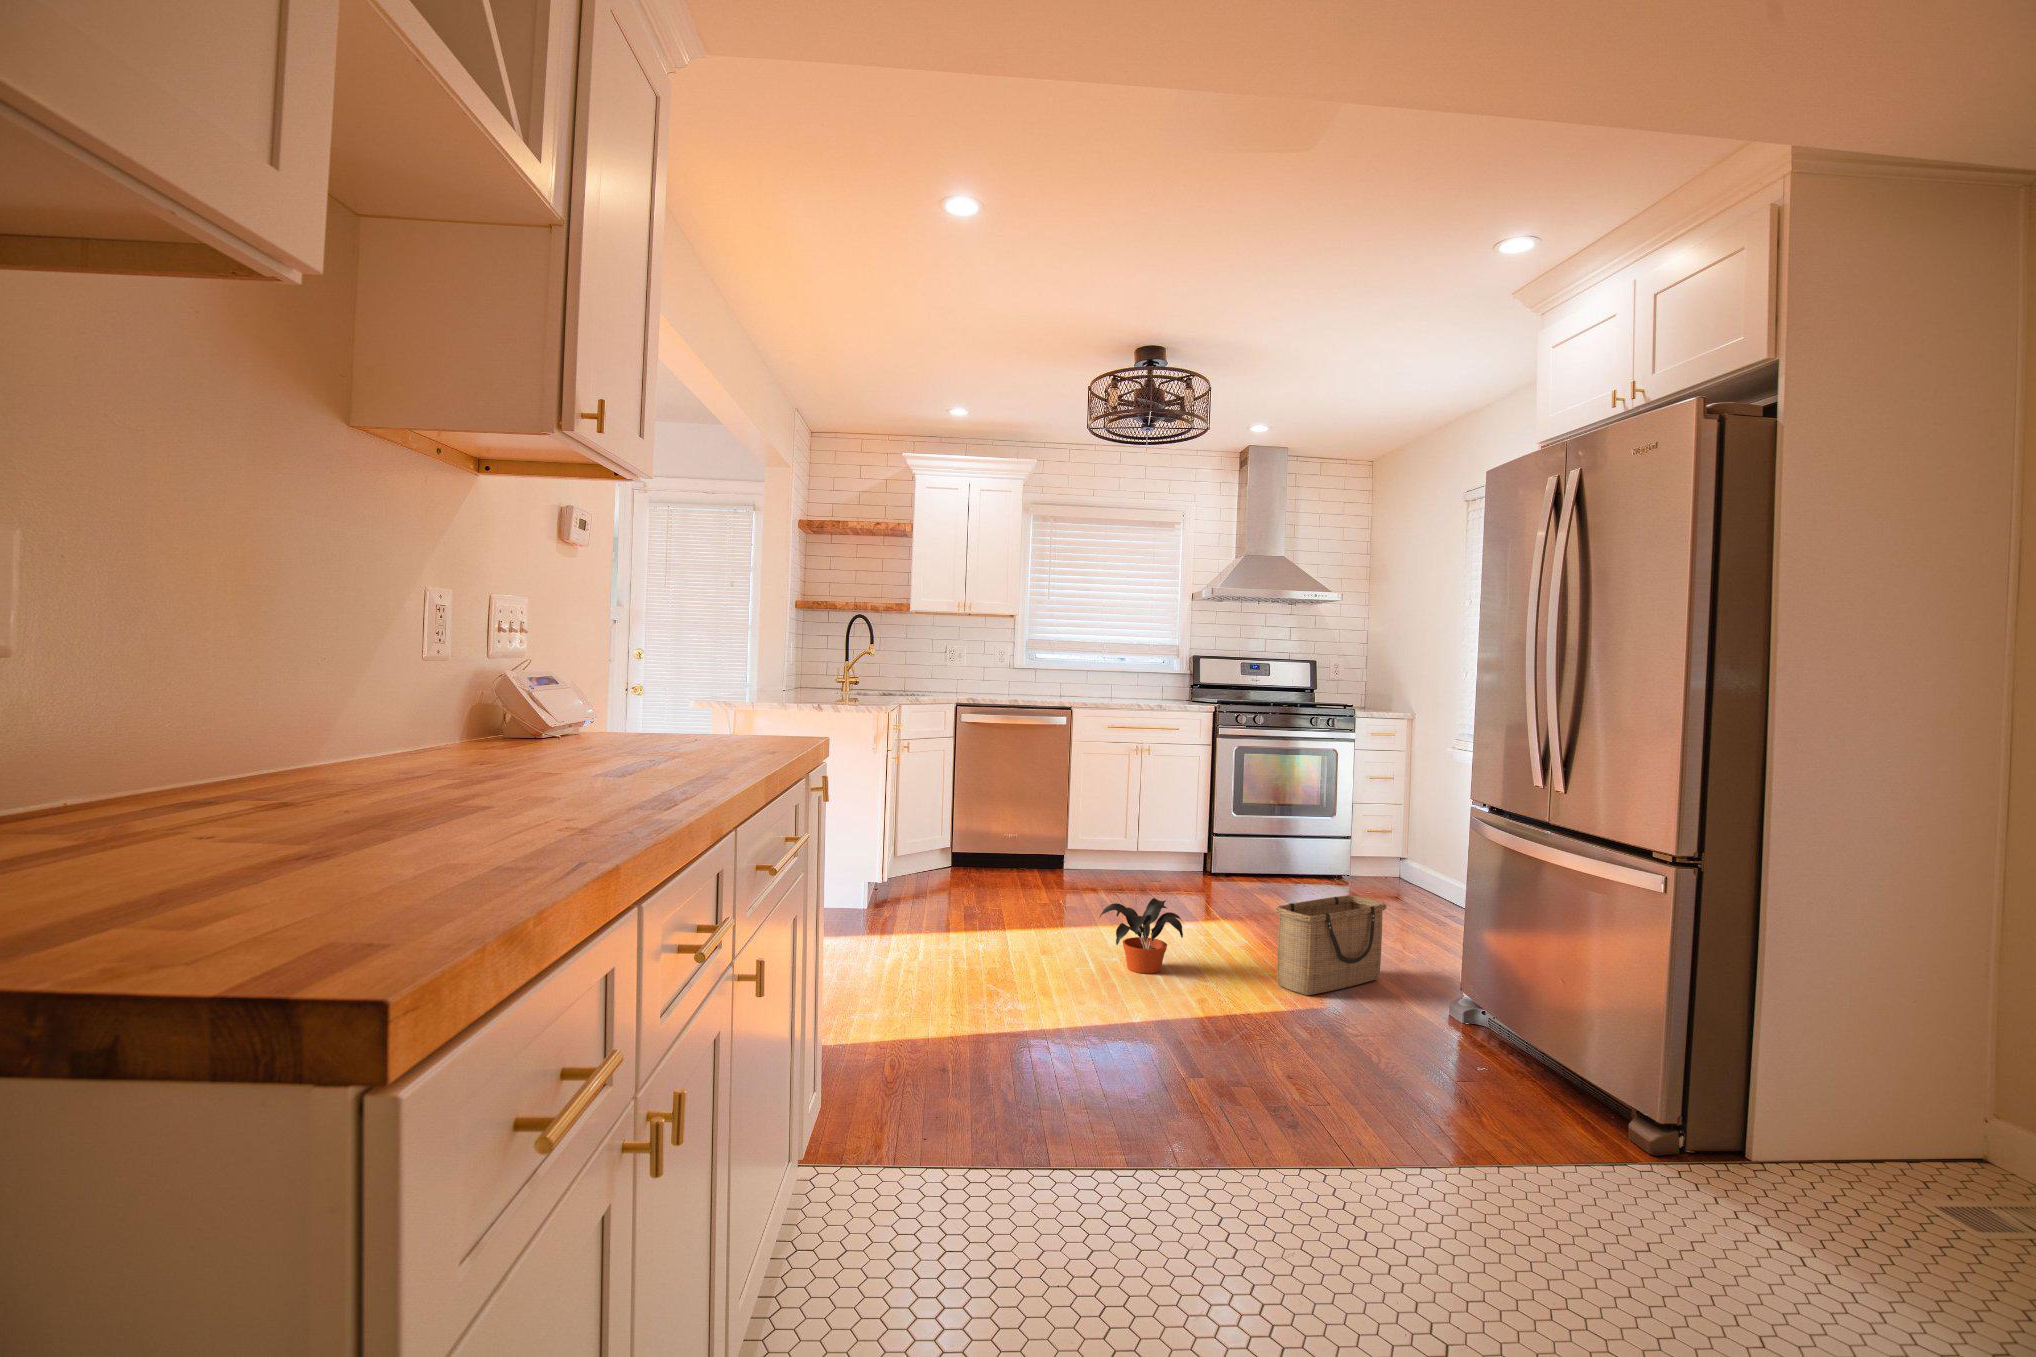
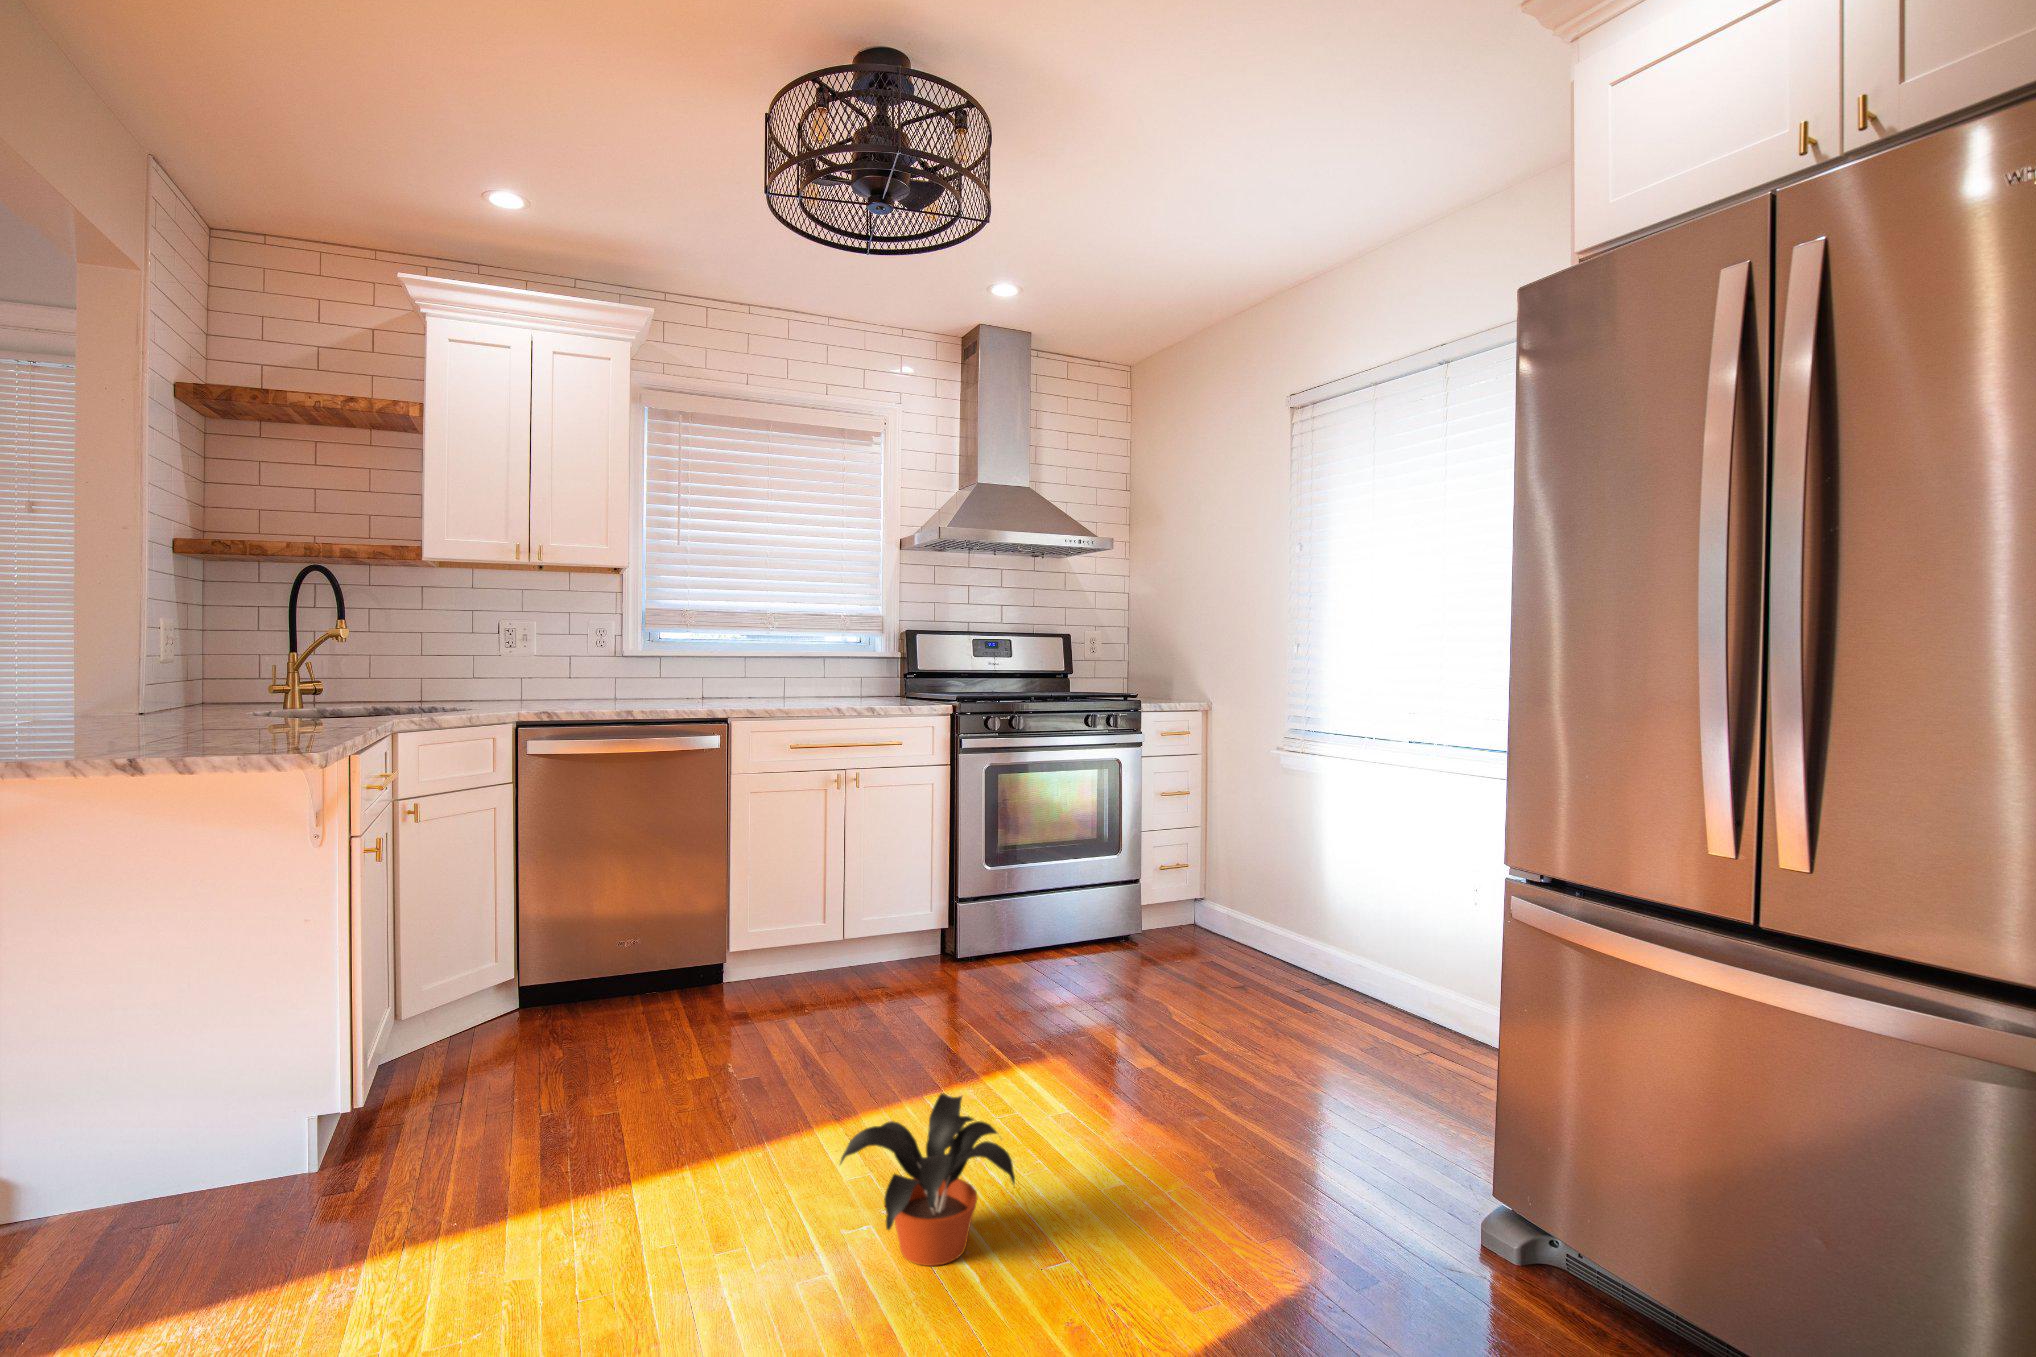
basket: present [1275,895,1386,995] -> none [1179,1029,1331,1258]

